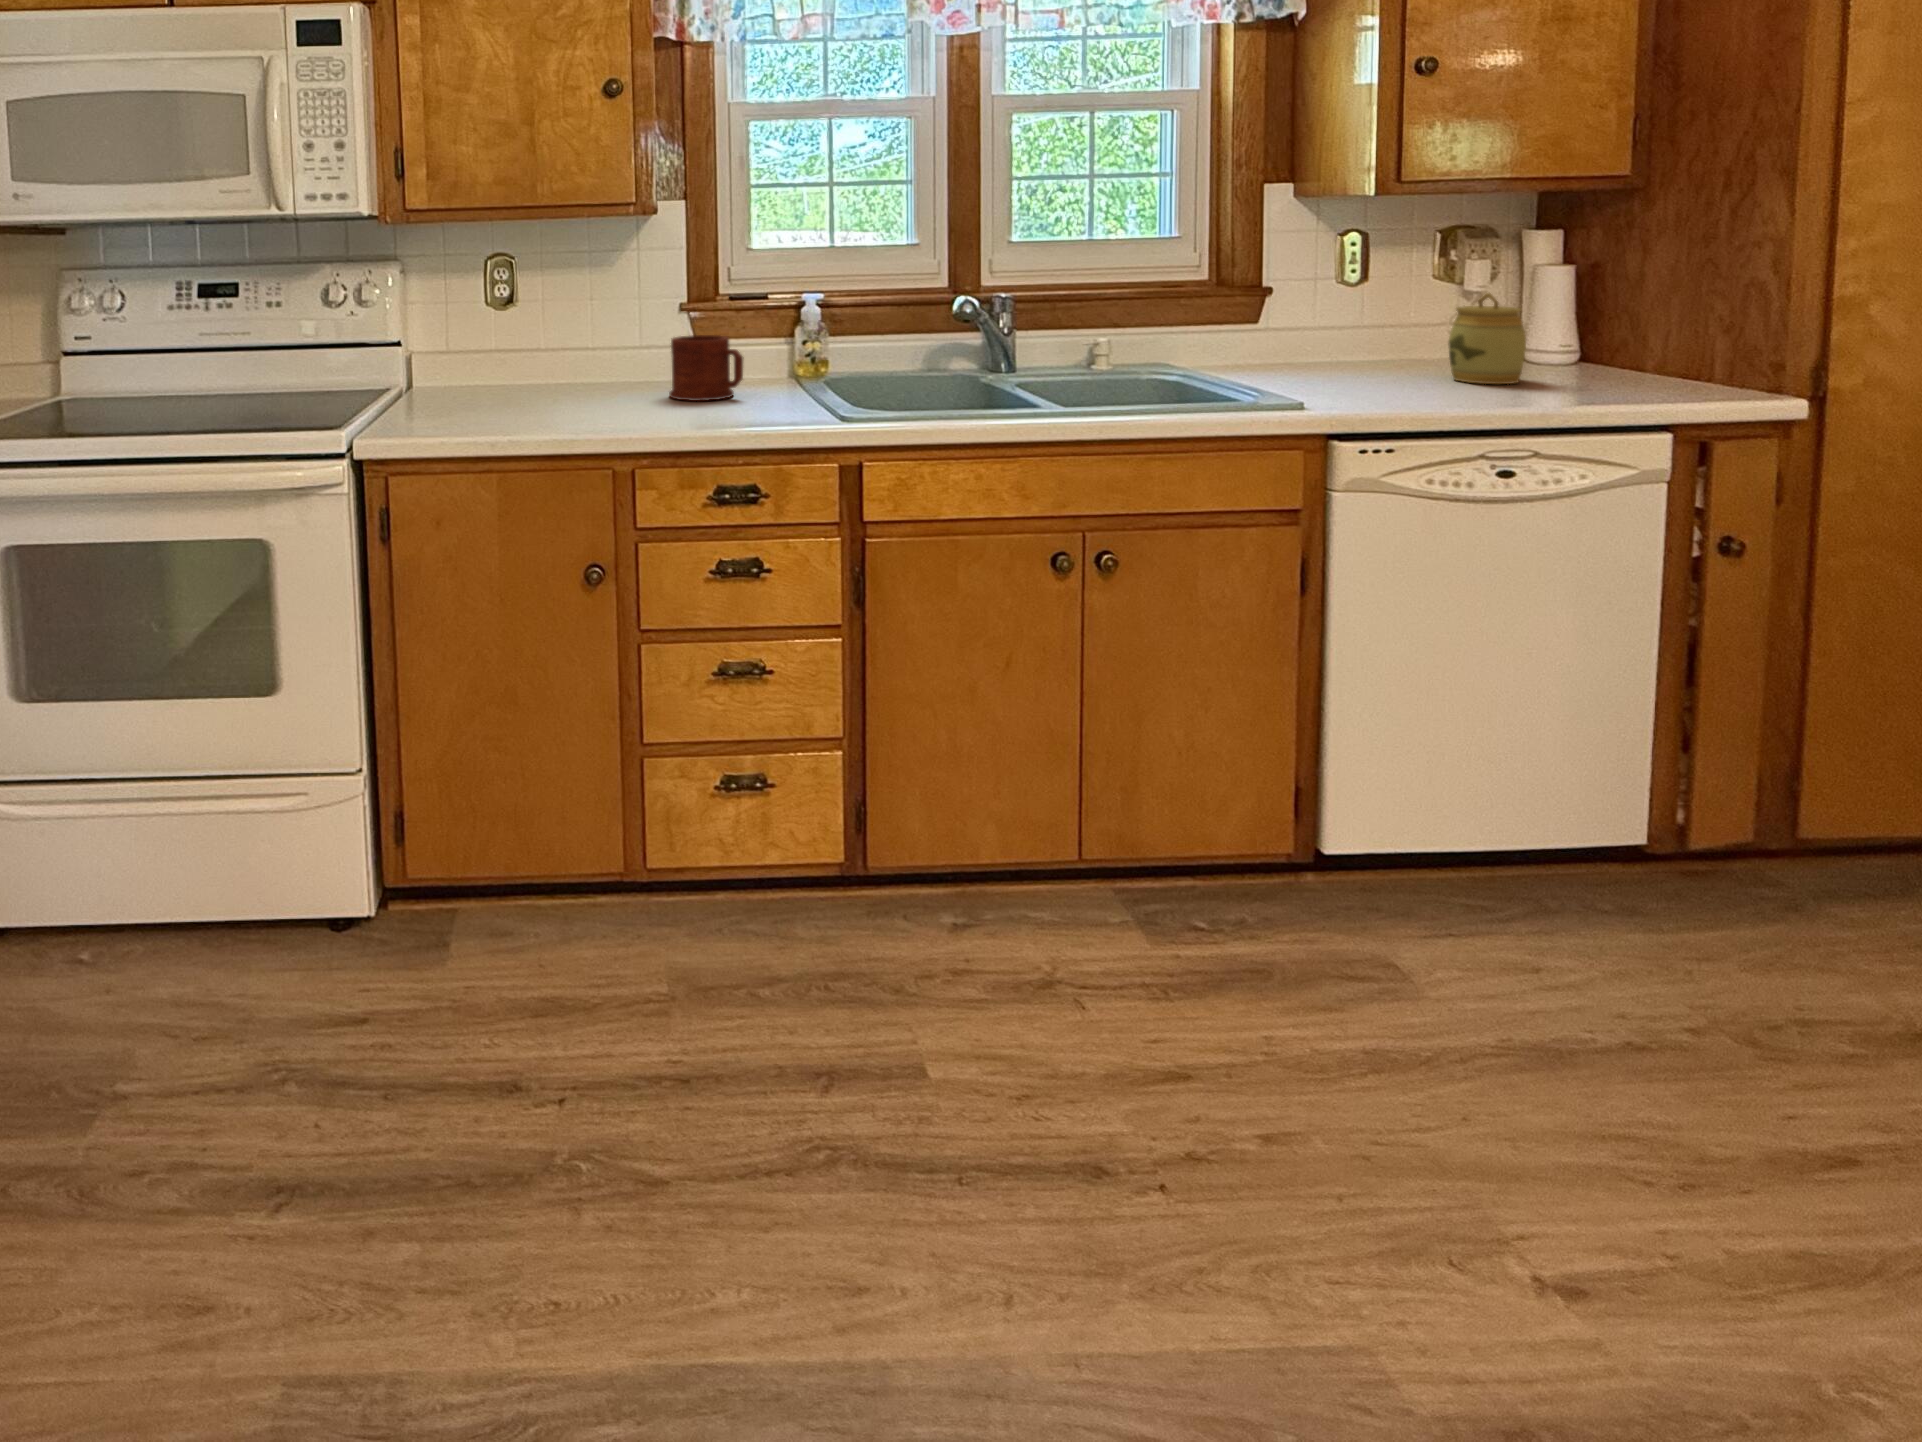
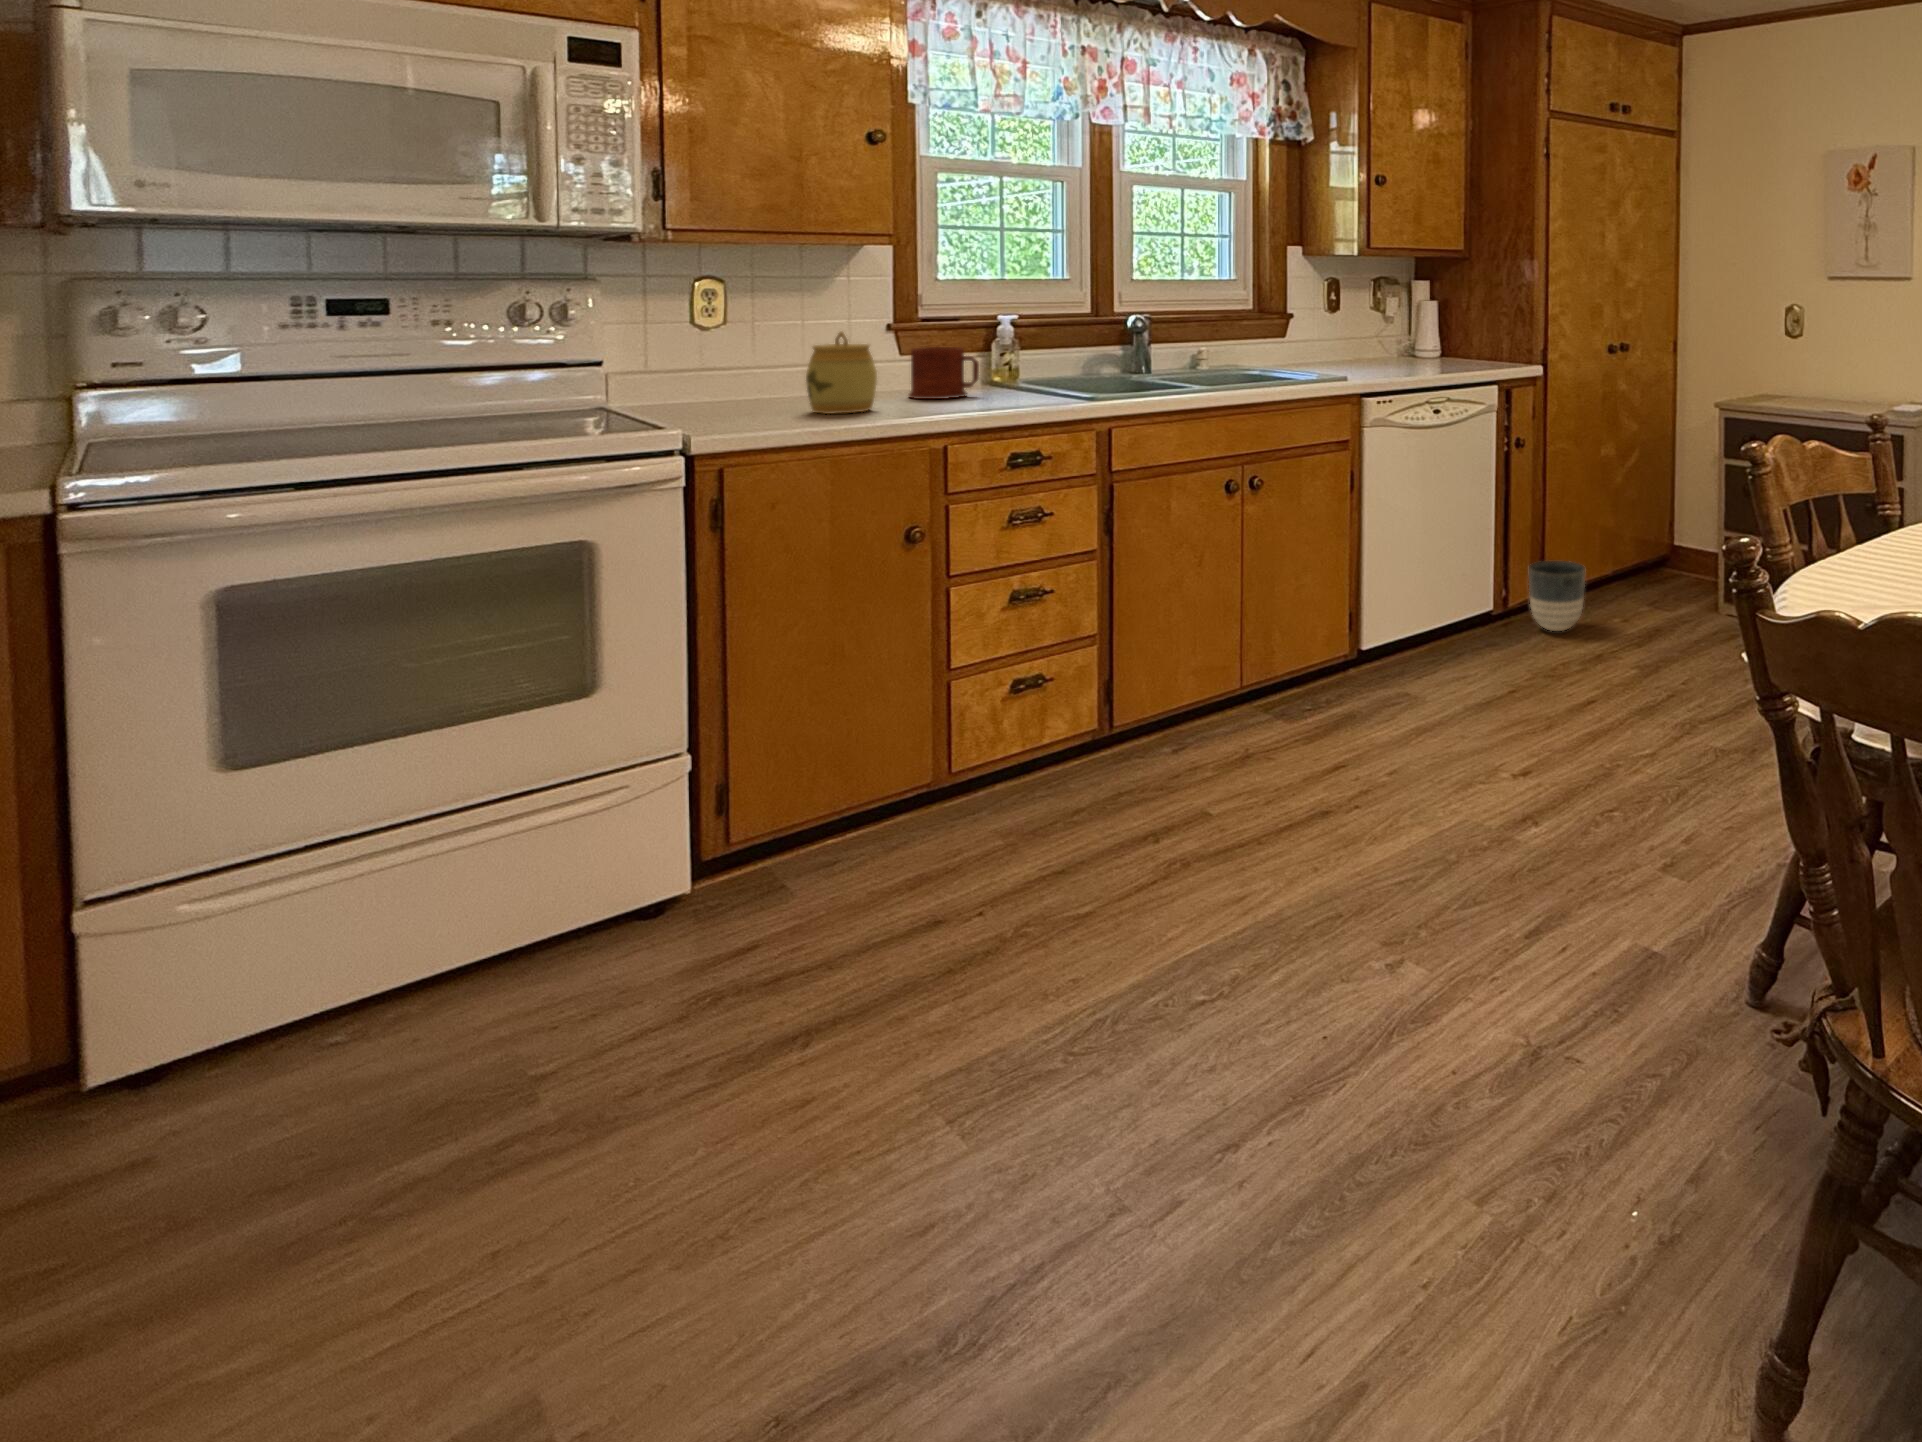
jar: present [1448,293,1526,384] -> present [806,332,877,414]
planter: none [1727,775,1879,928] -> present [1529,561,1585,631]

